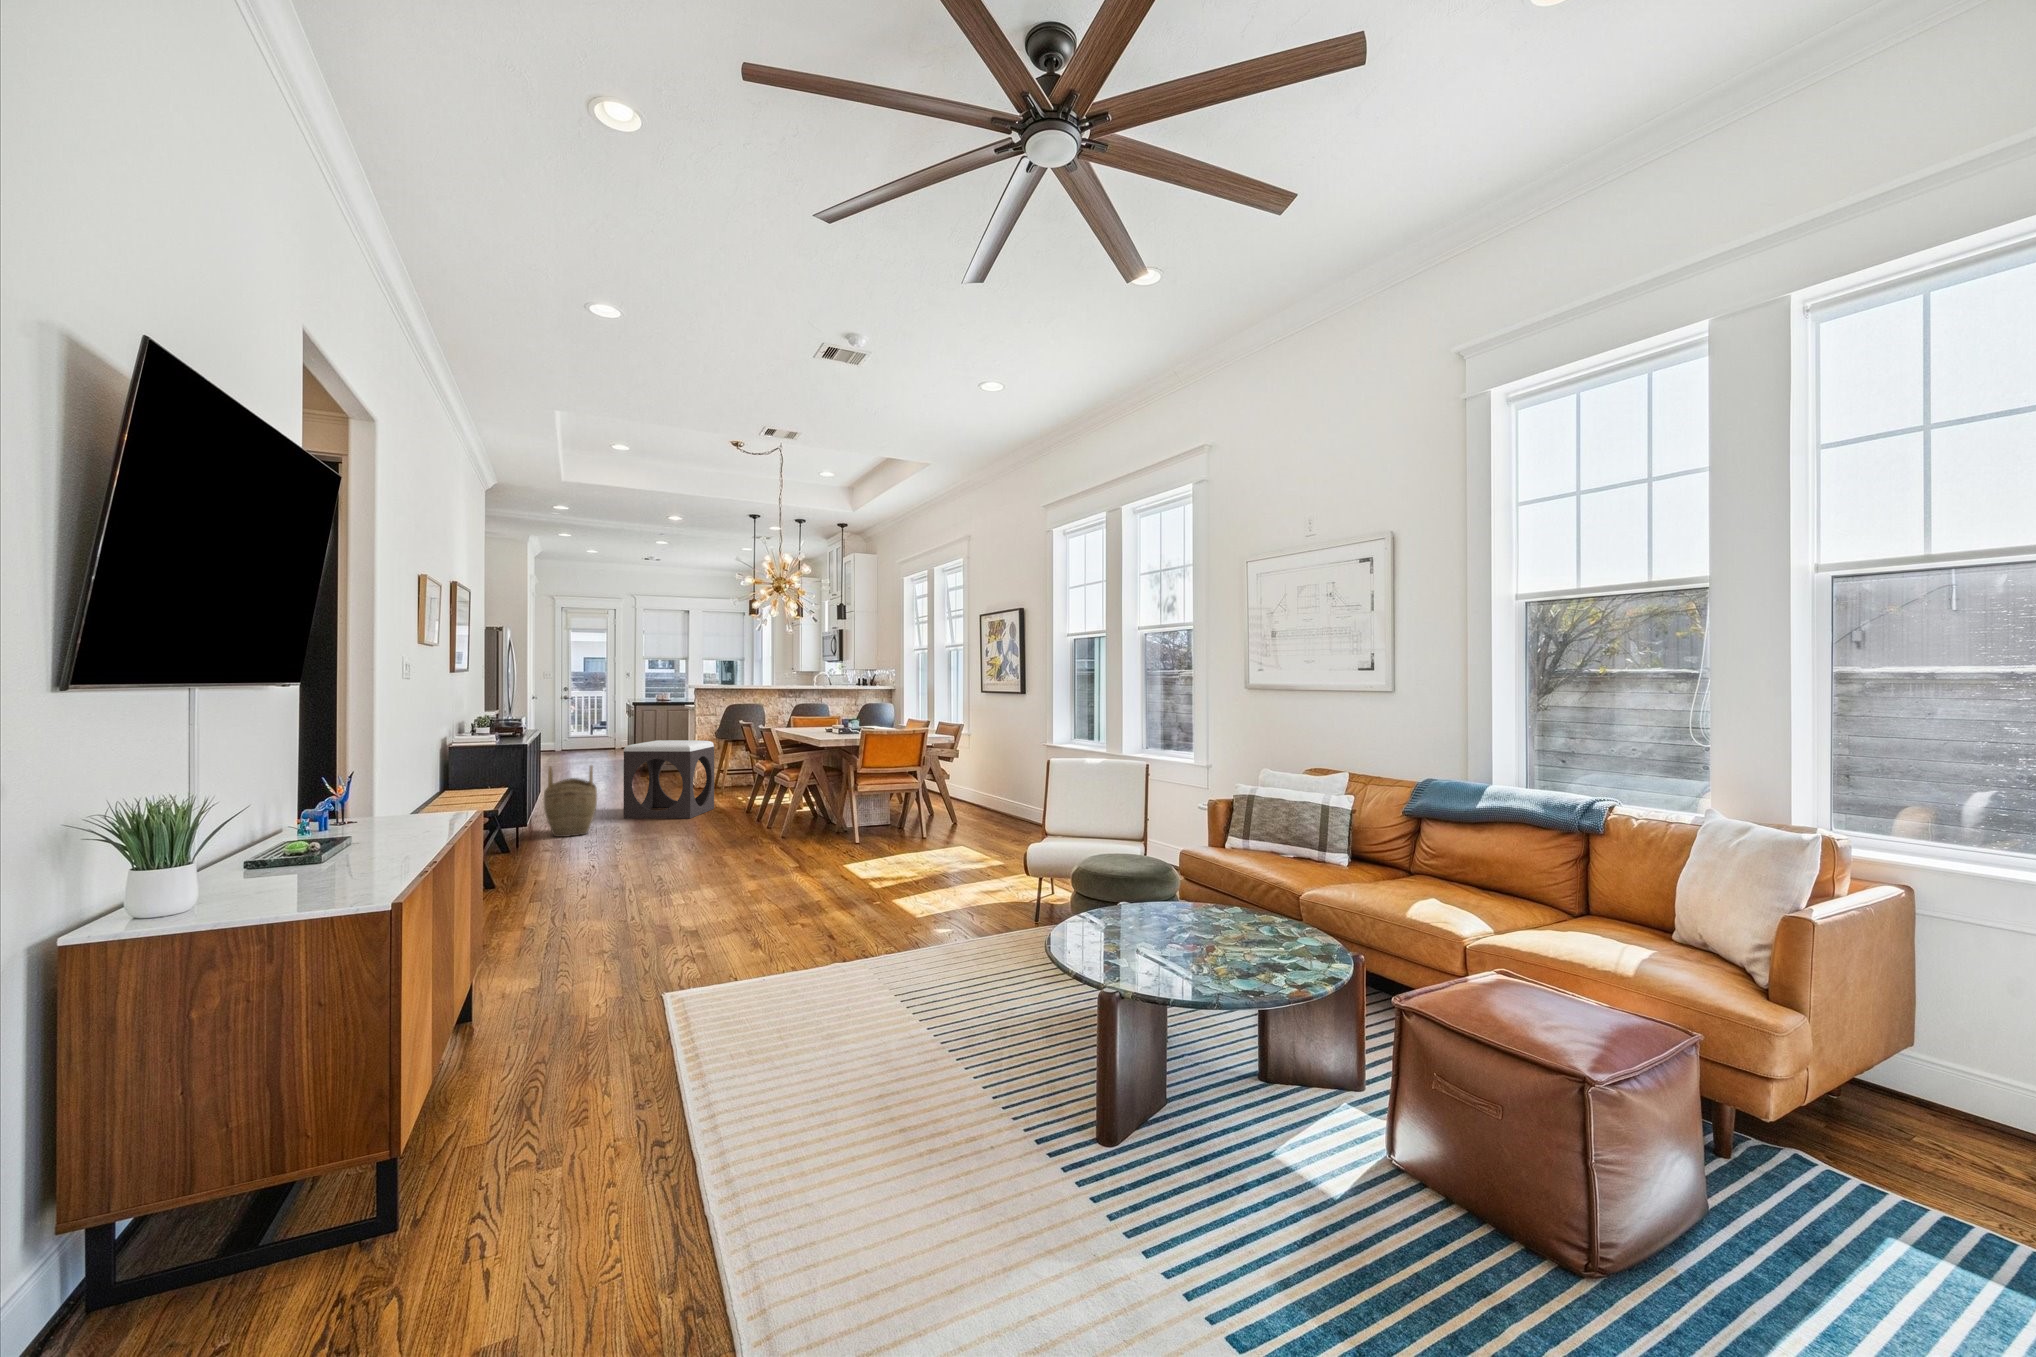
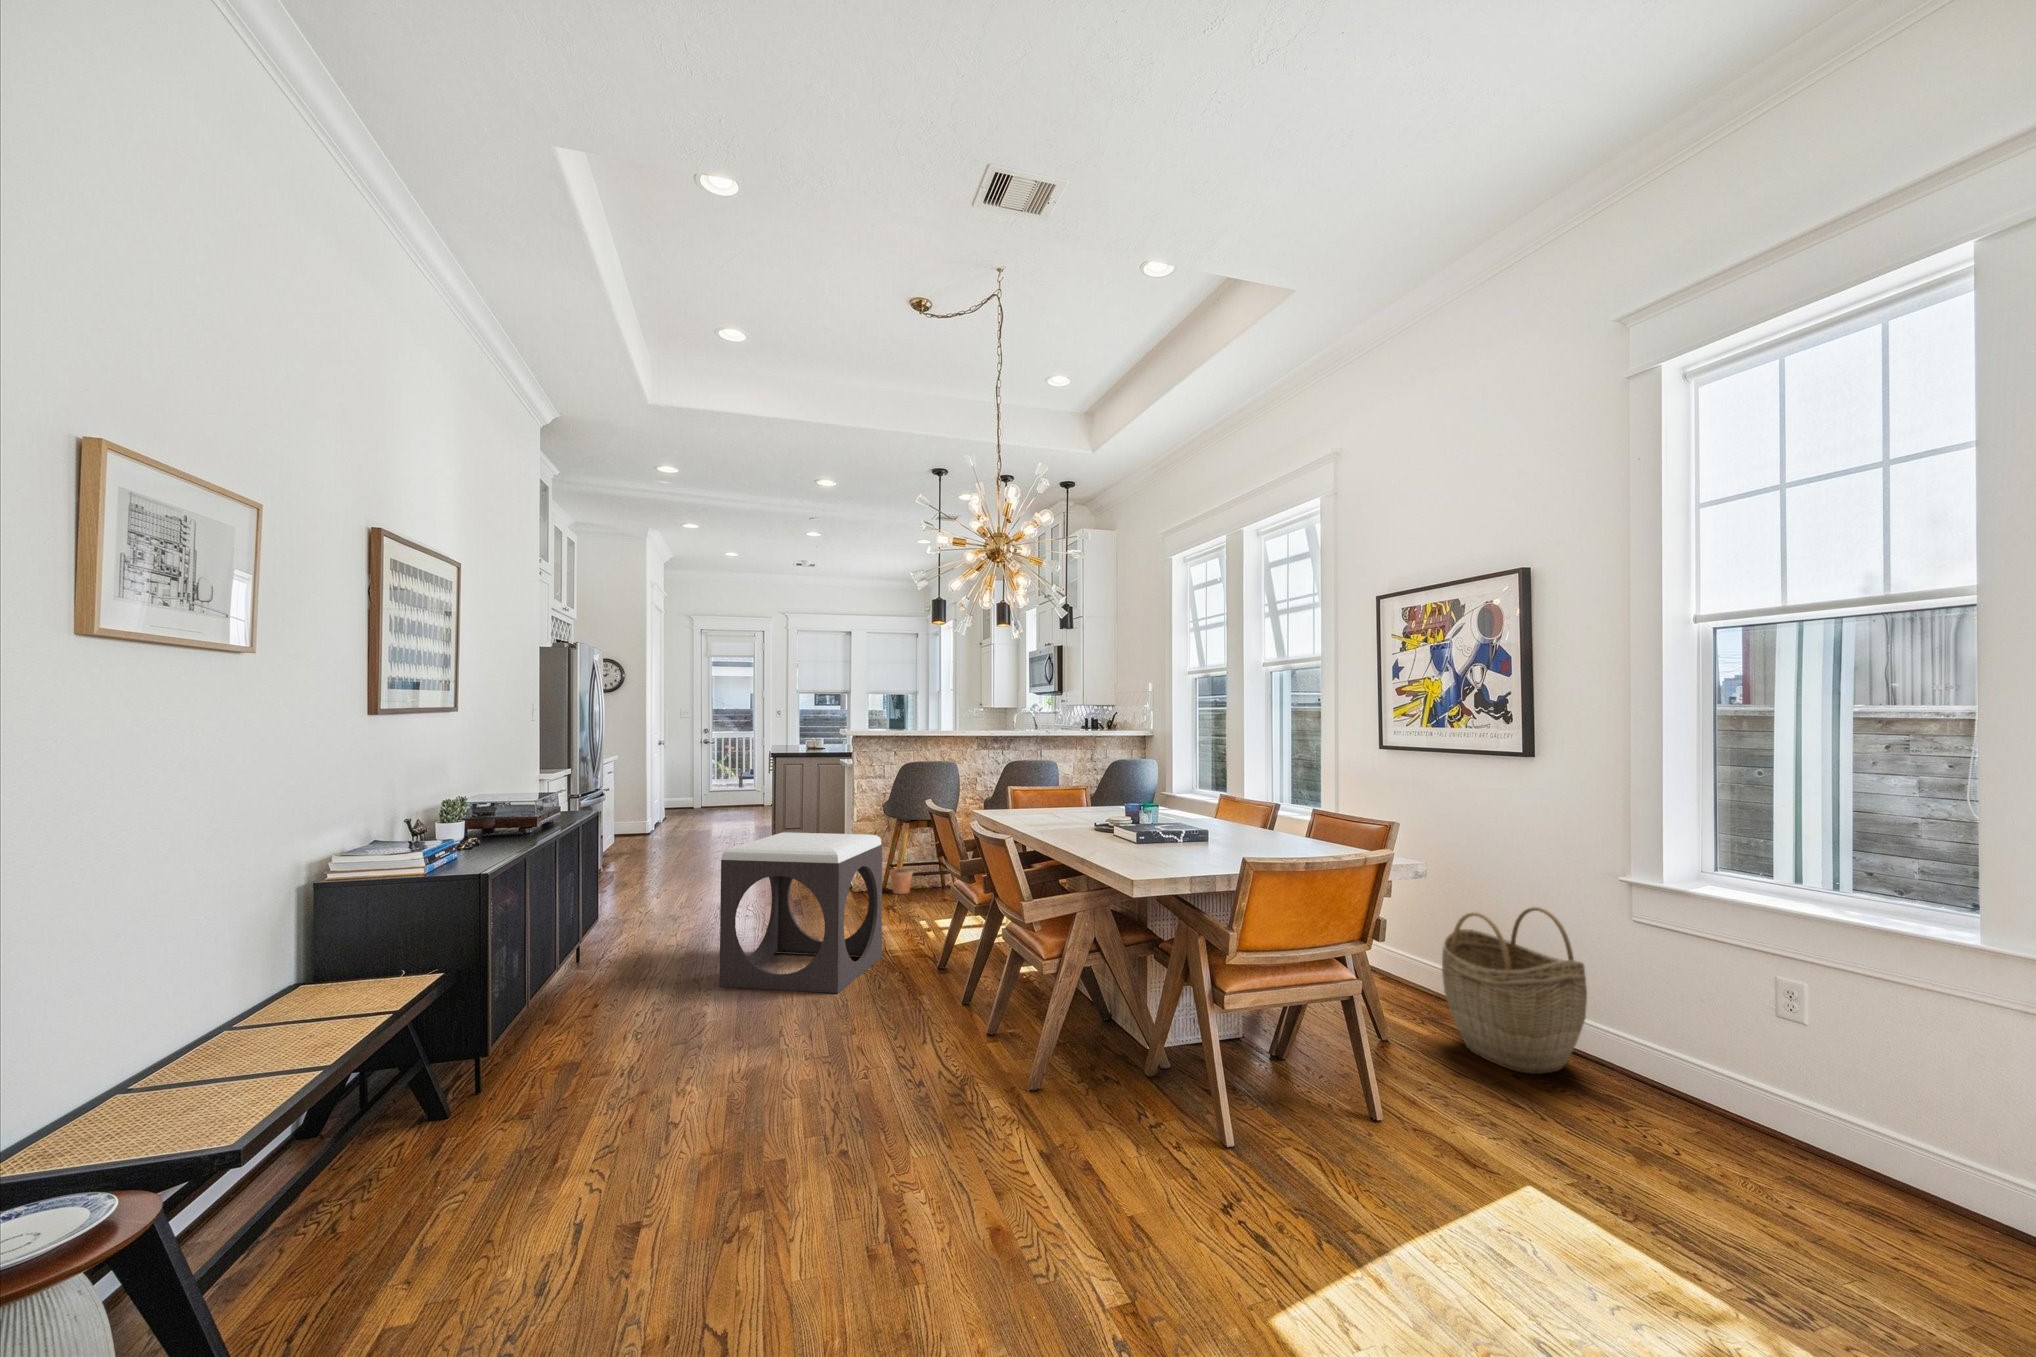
potted plant: none [714,744,736,788] -> present [882,823,913,894]
woven basket: present [544,766,597,837] -> present [1442,907,1587,1074]

